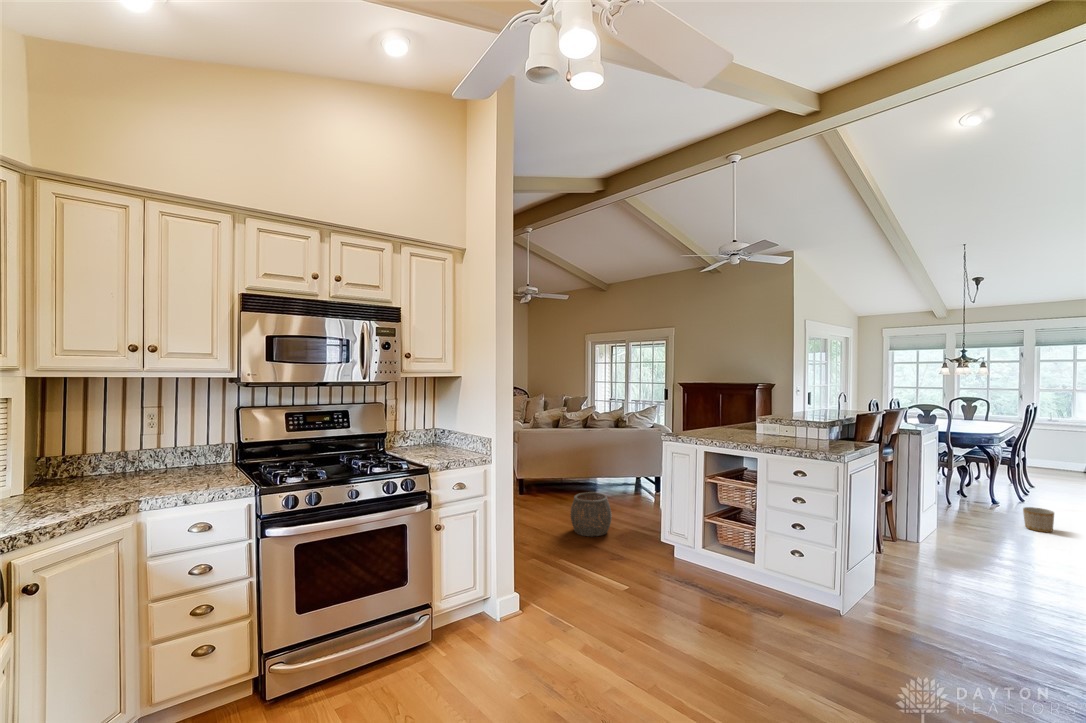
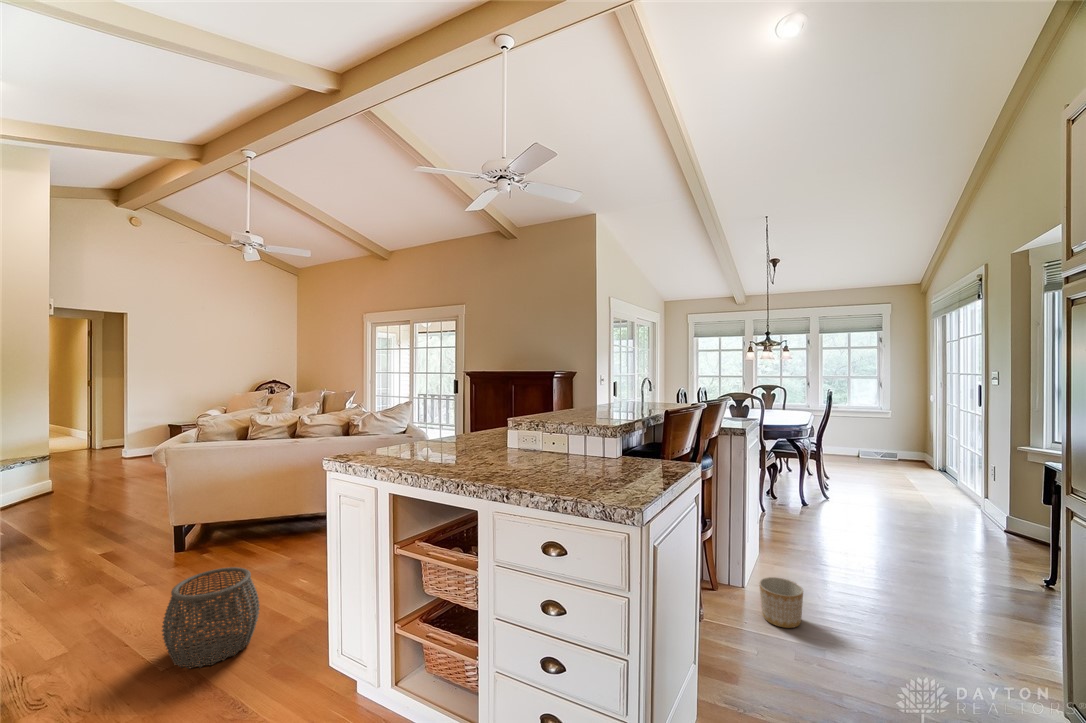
planter: present [1023,507,1054,532] -> present [759,577,803,628]

